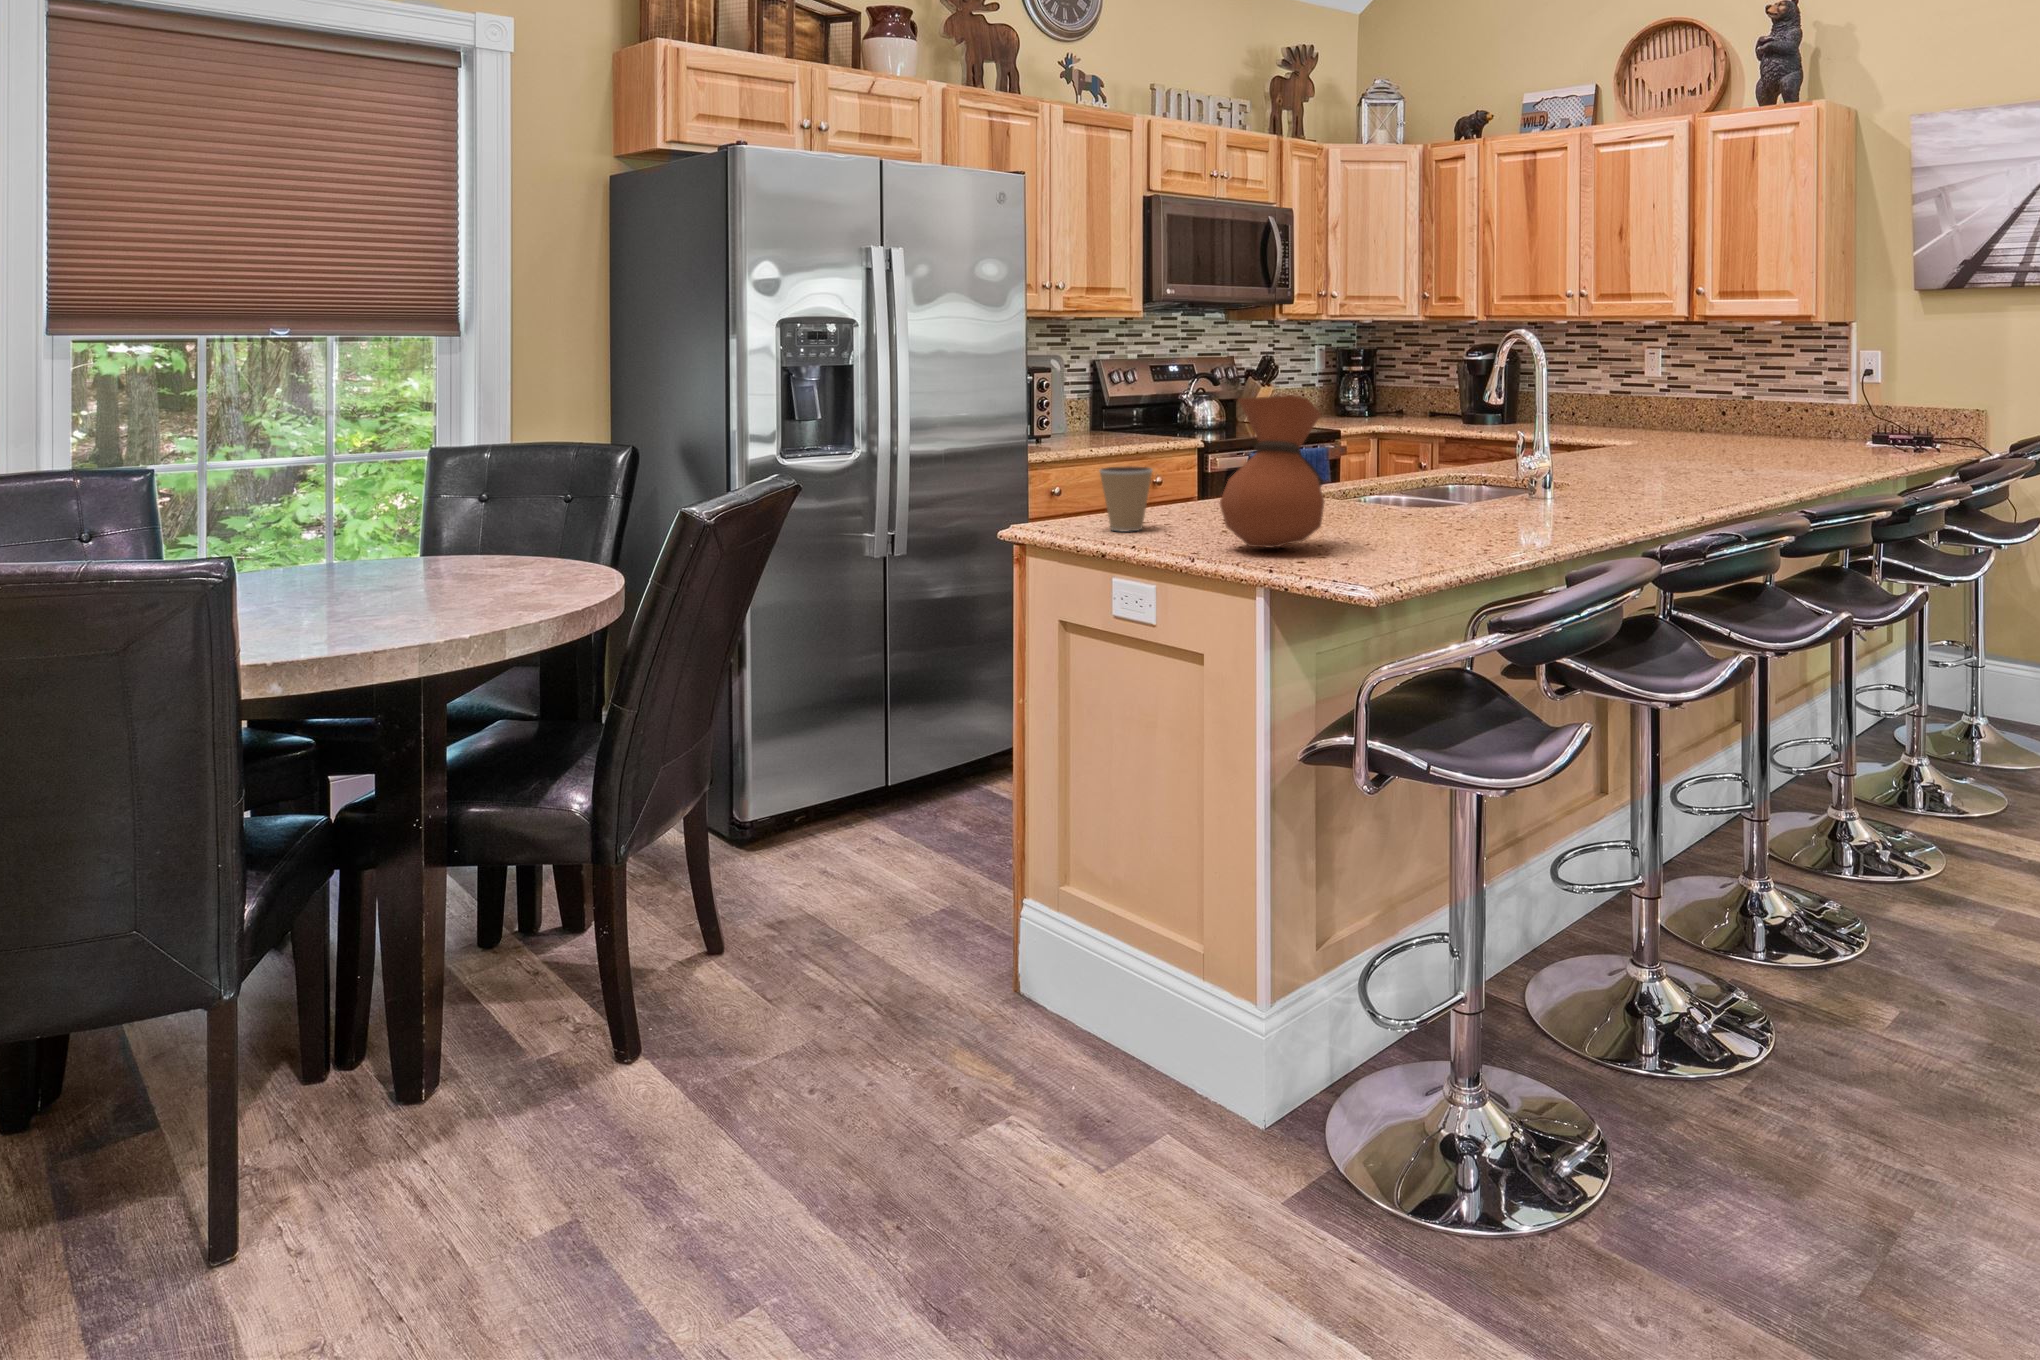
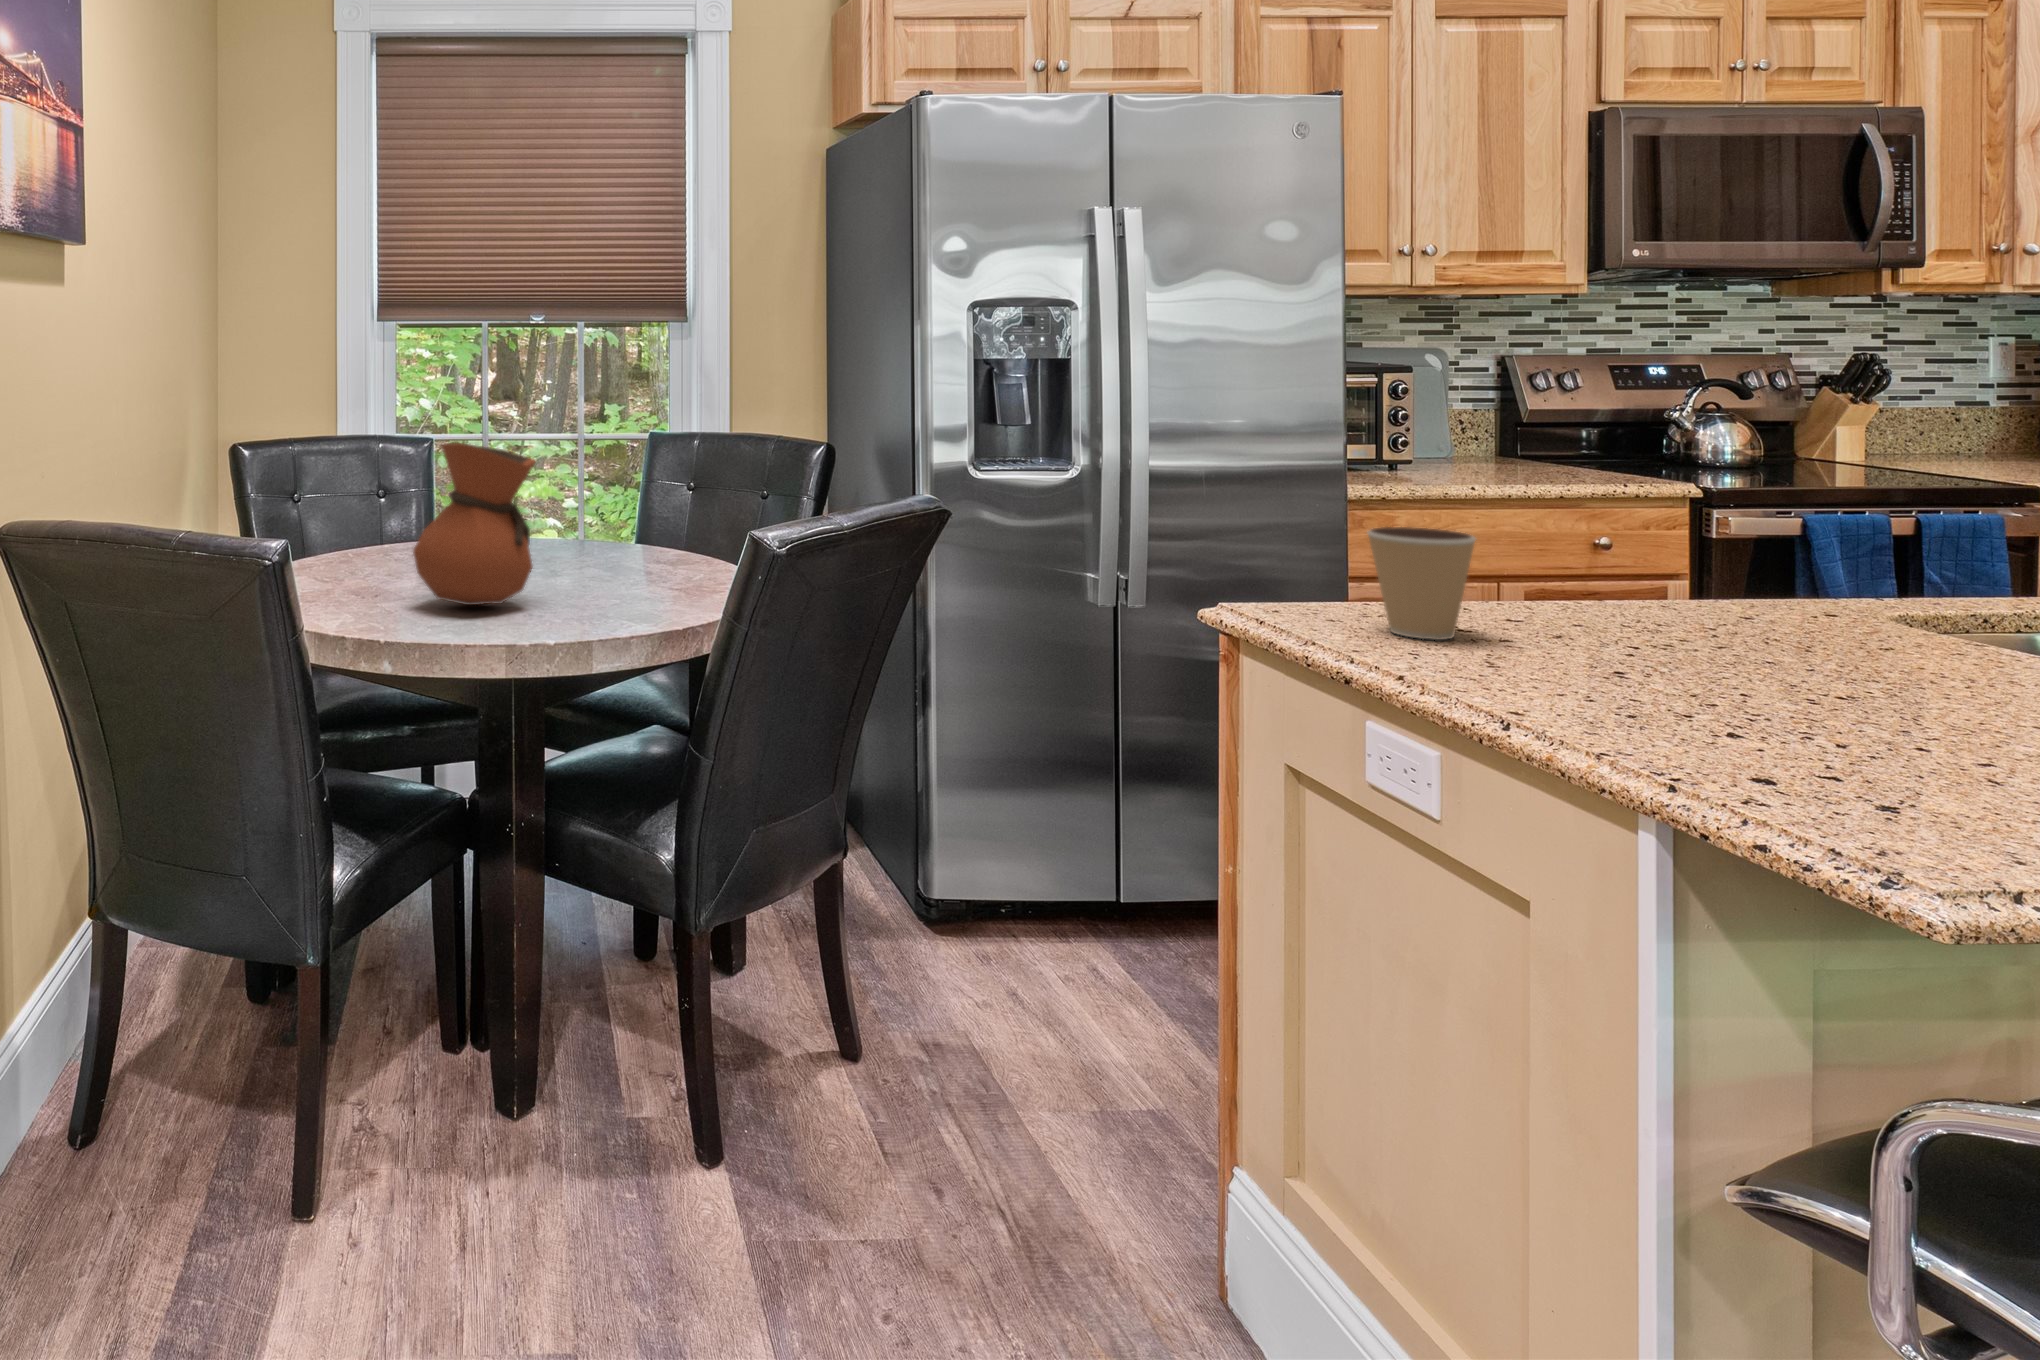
vase: present [1219,395,1325,548] -> present [413,443,536,605]

